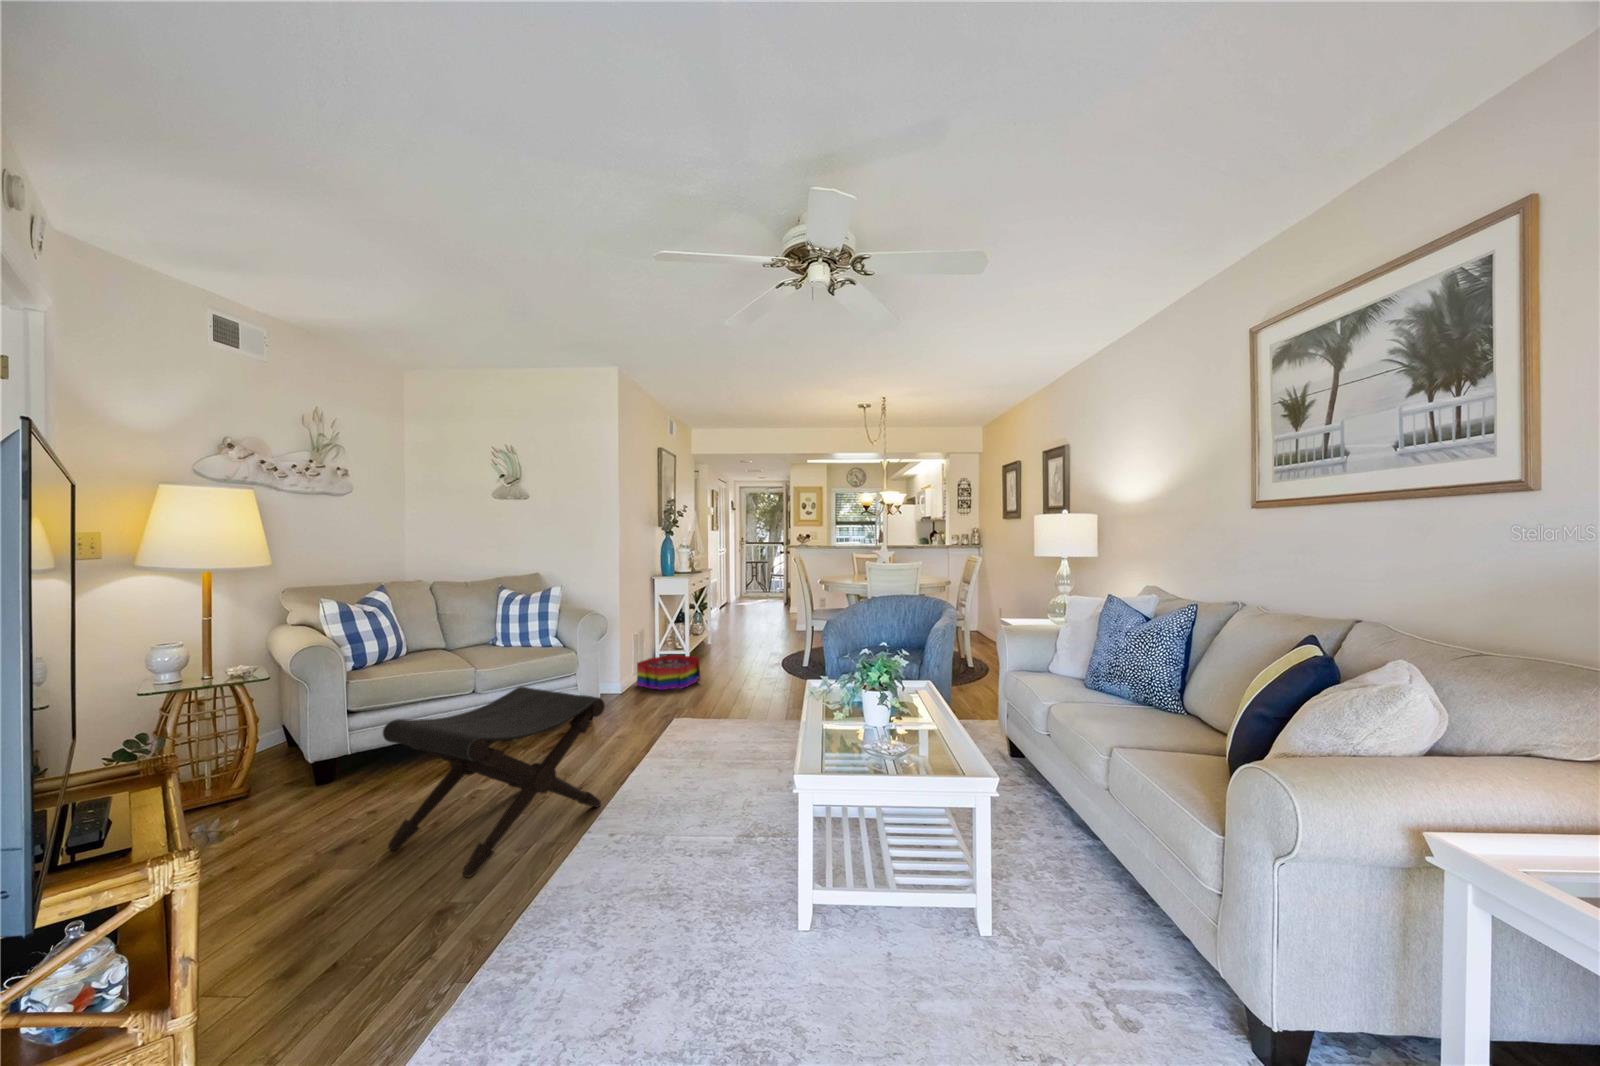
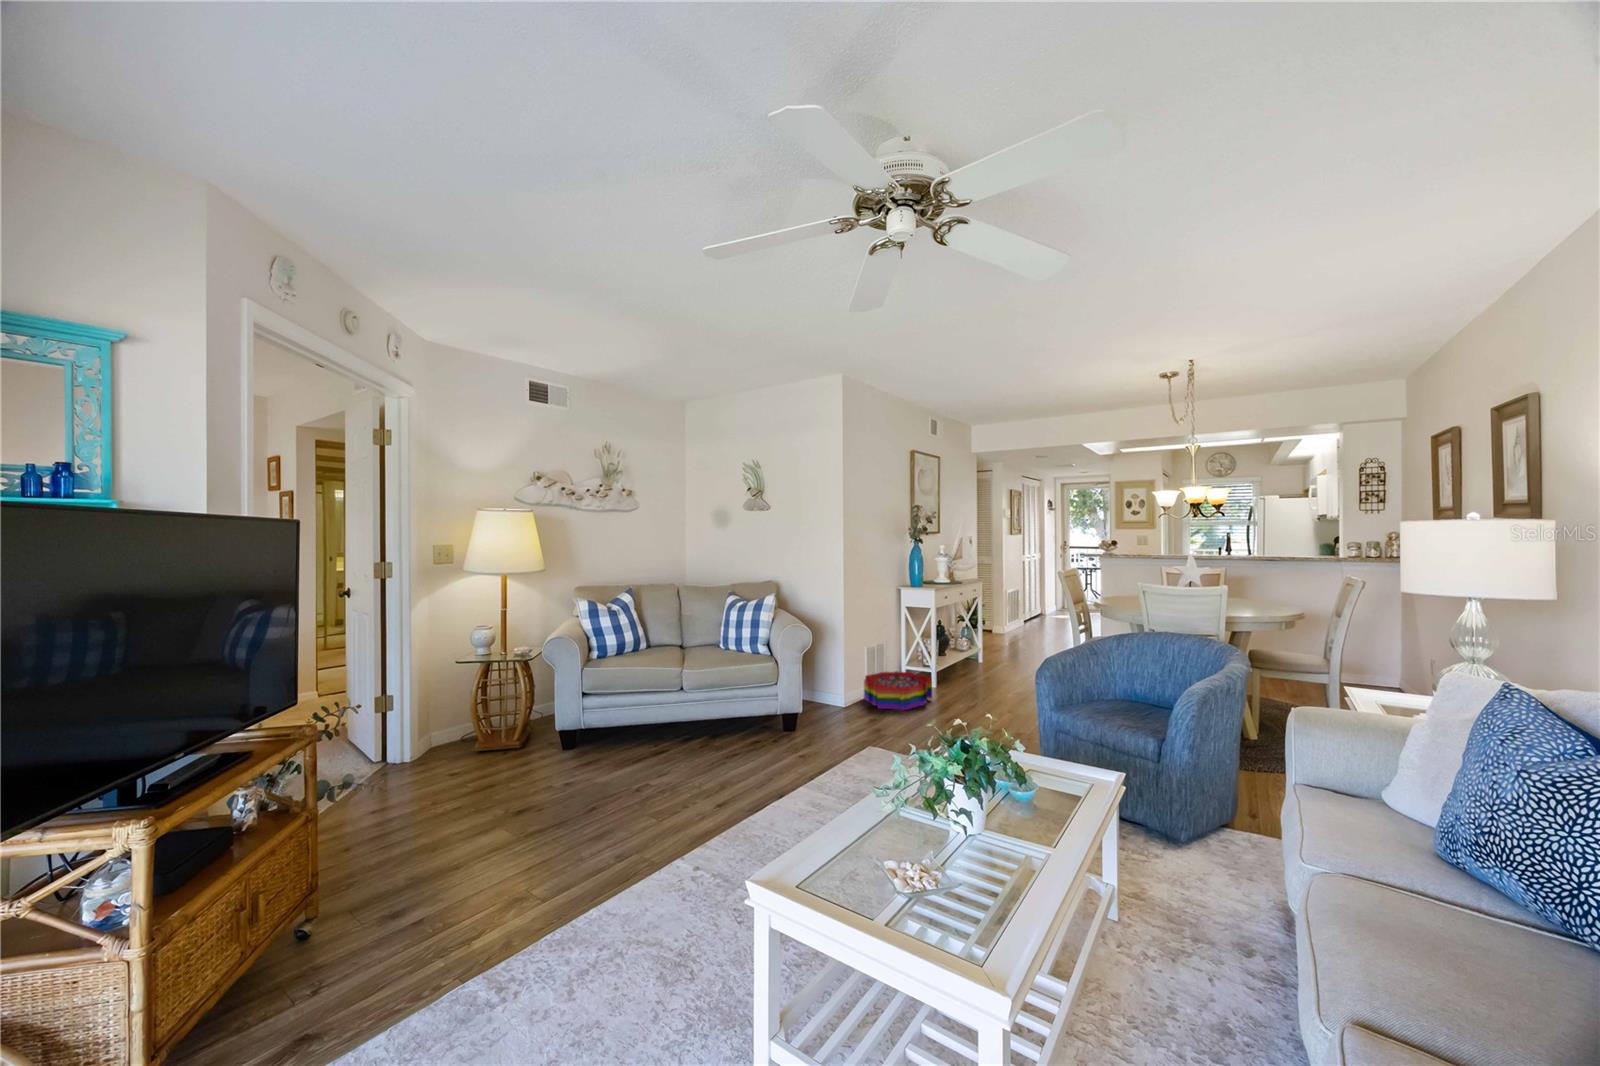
footstool: present [383,687,605,877] -> none [533,695,713,877]

